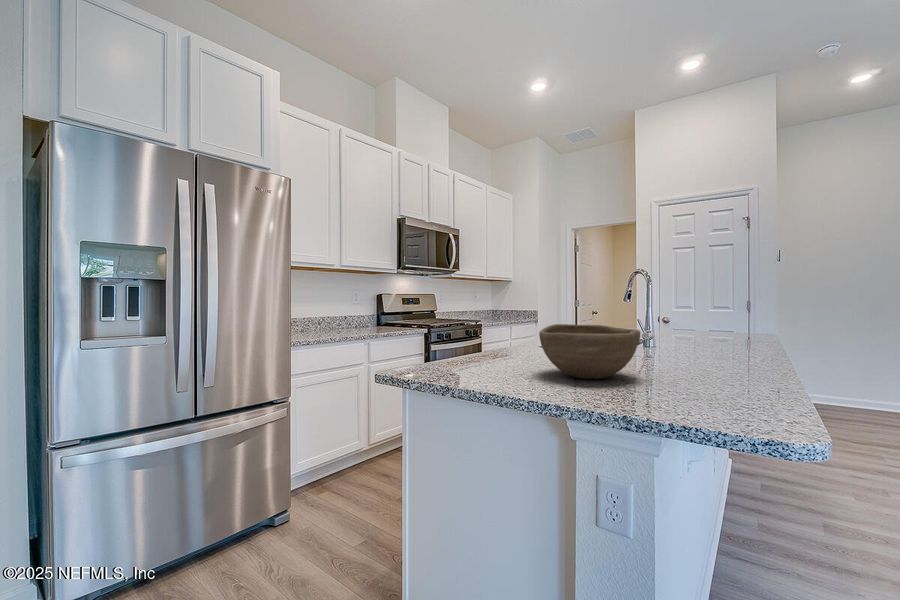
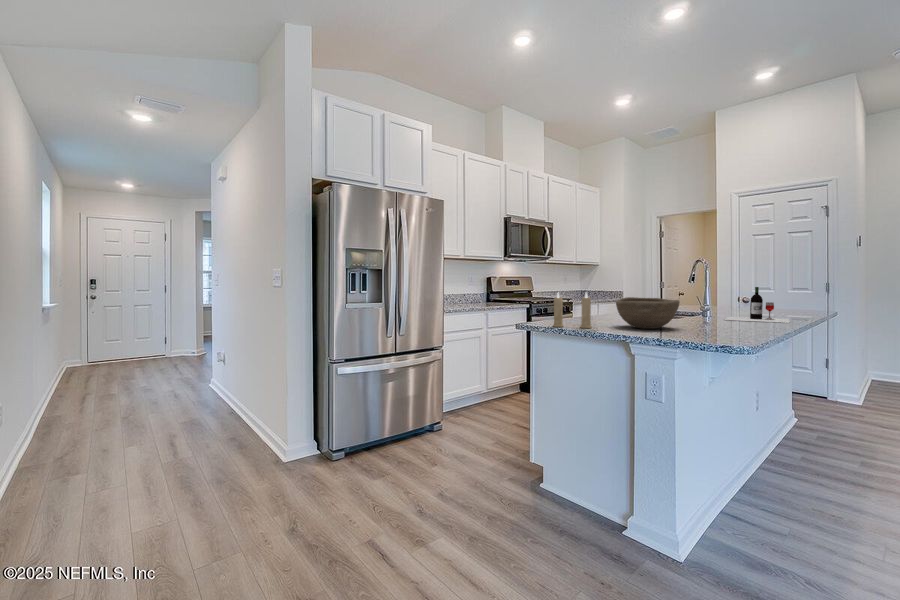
wine bottle: none [678,307,768,358] -> present [725,287,789,323]
candle: none [436,316,501,380] -> present [553,293,591,328]

